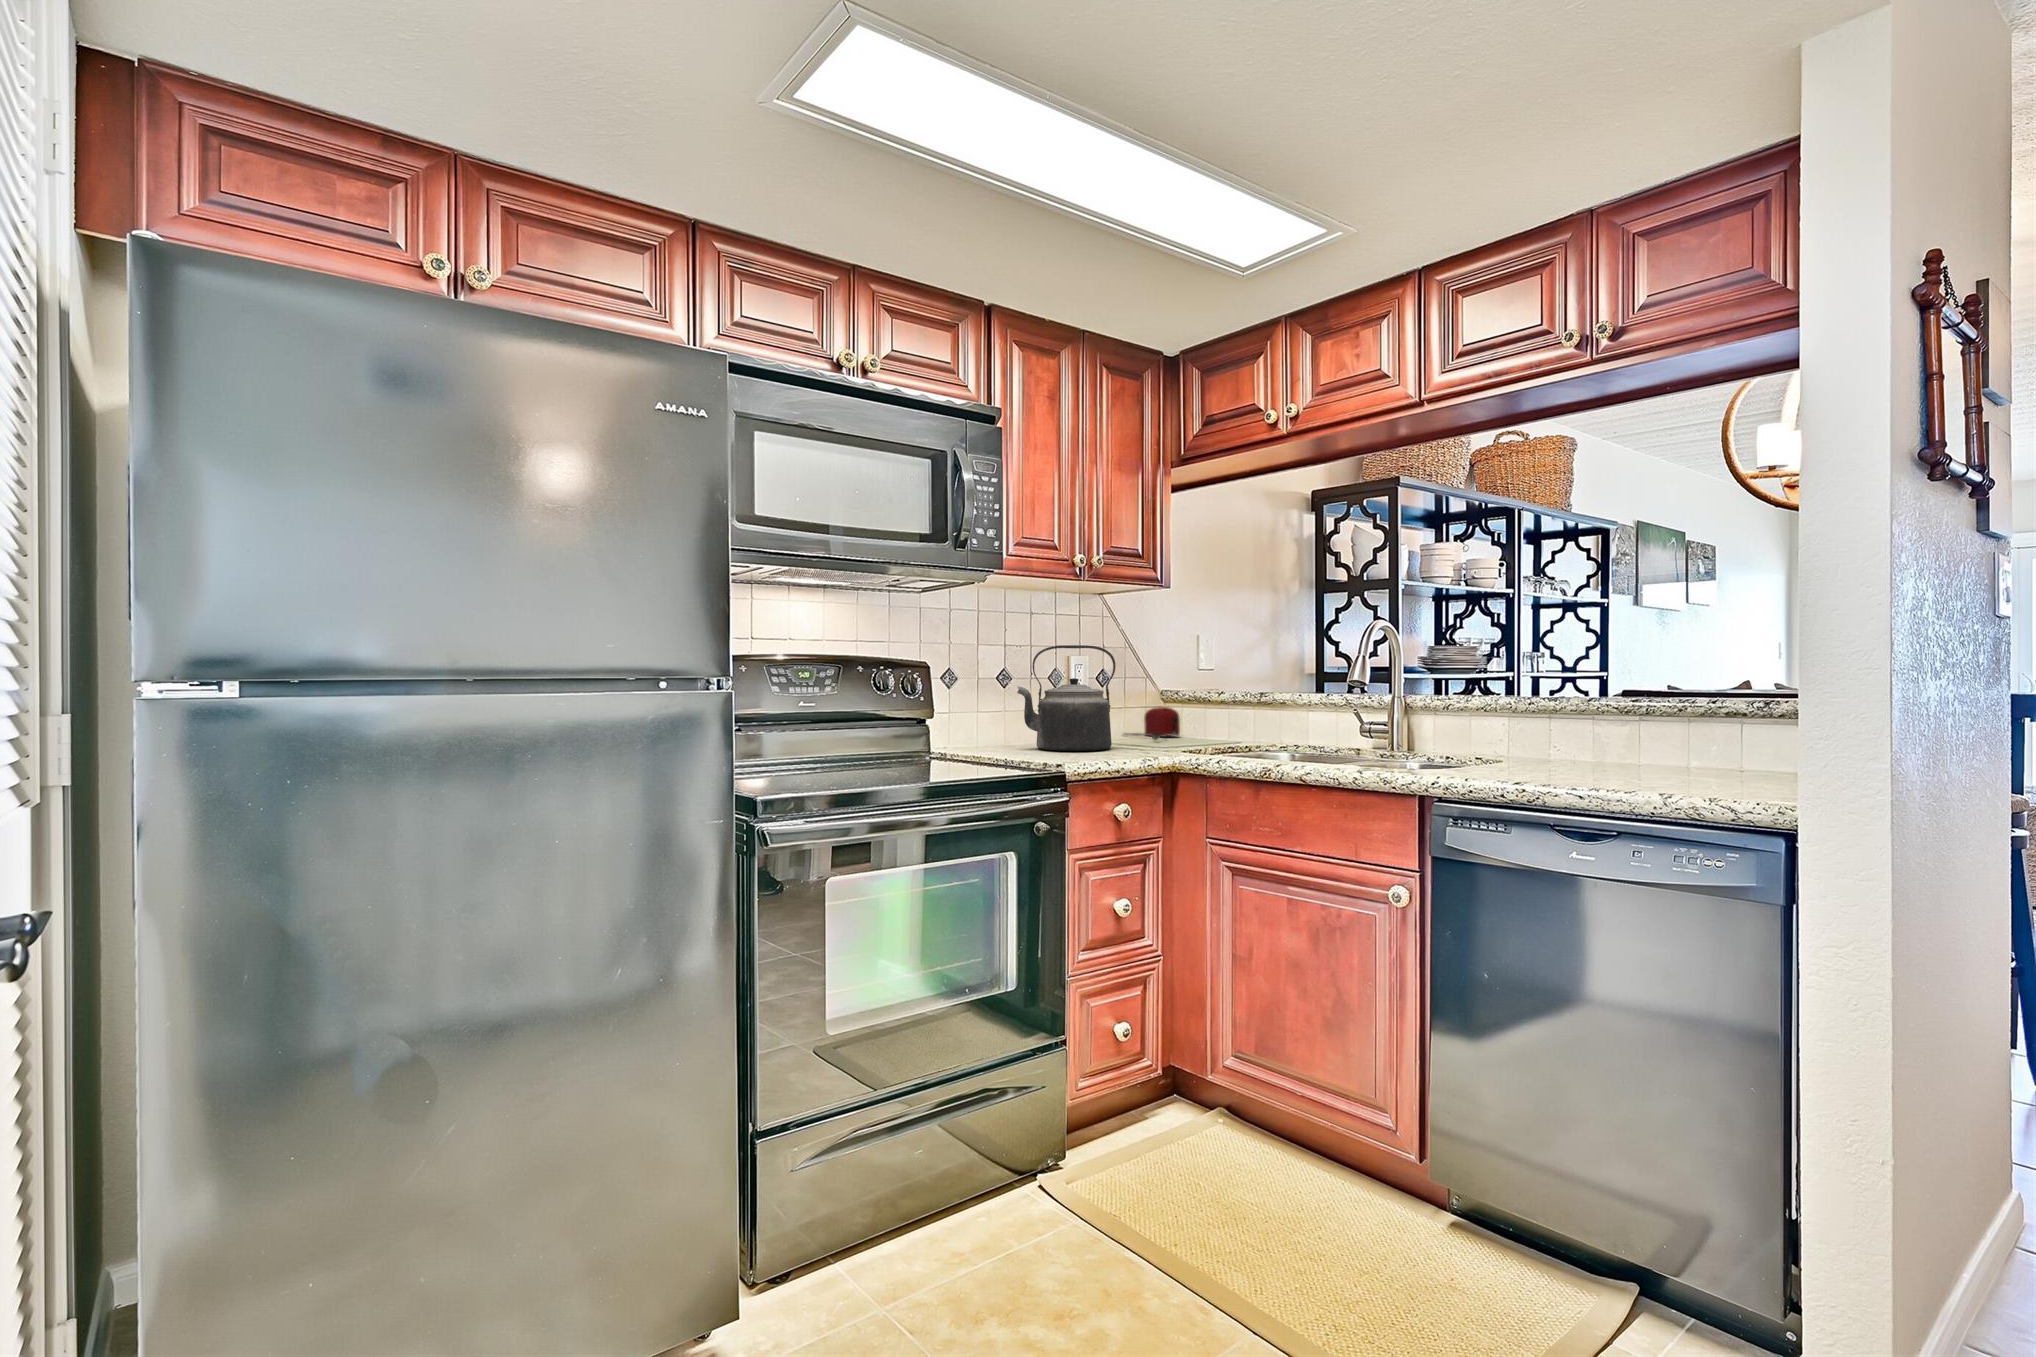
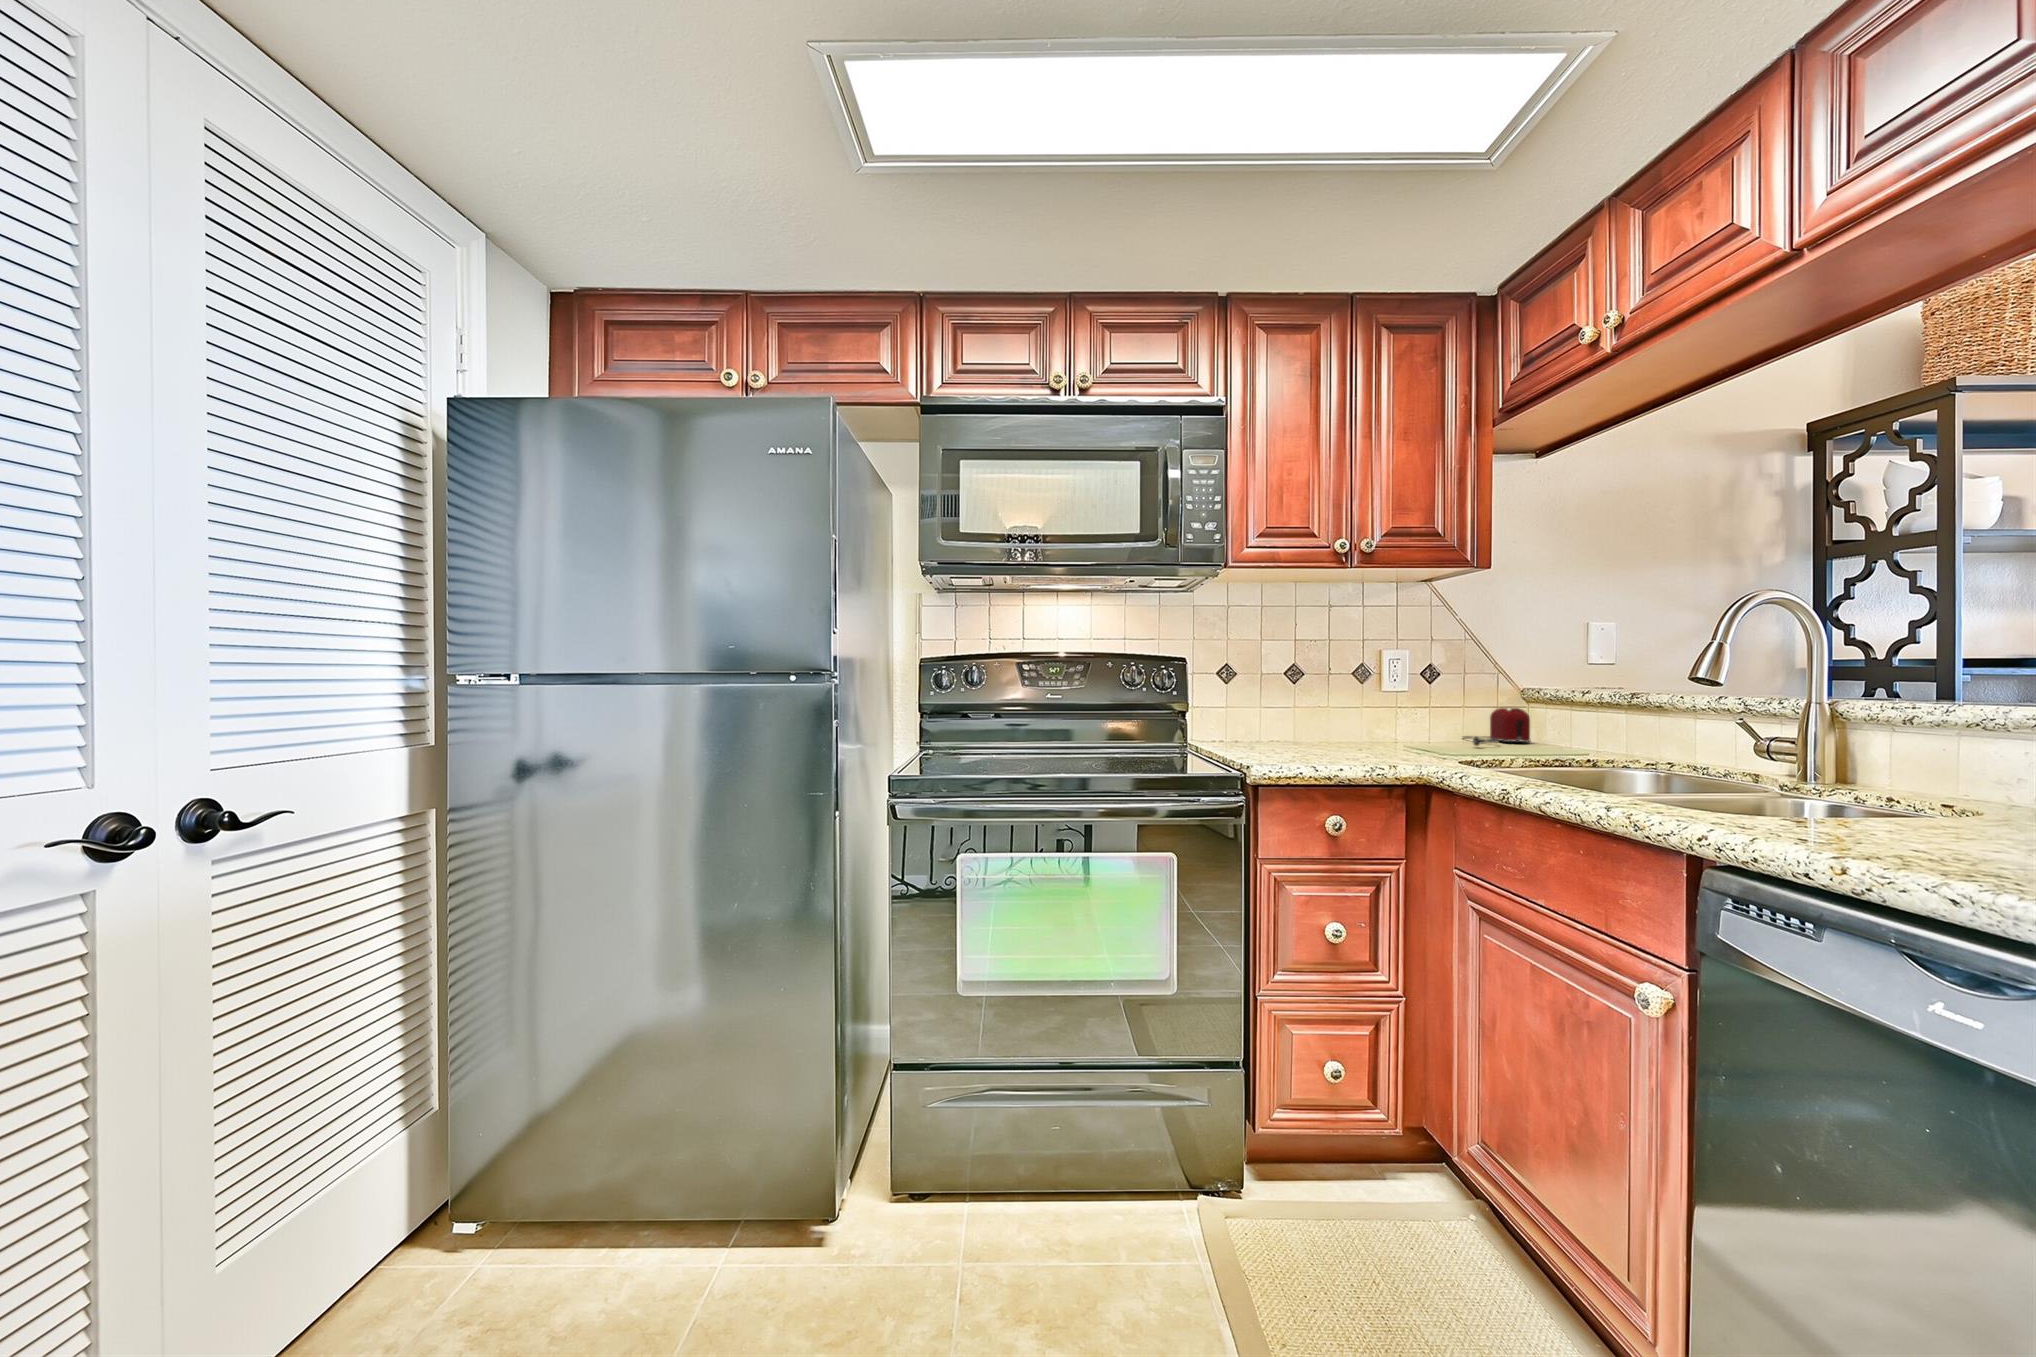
kettle: present [1017,645,1116,751] -> none [1287,637,1400,753]

